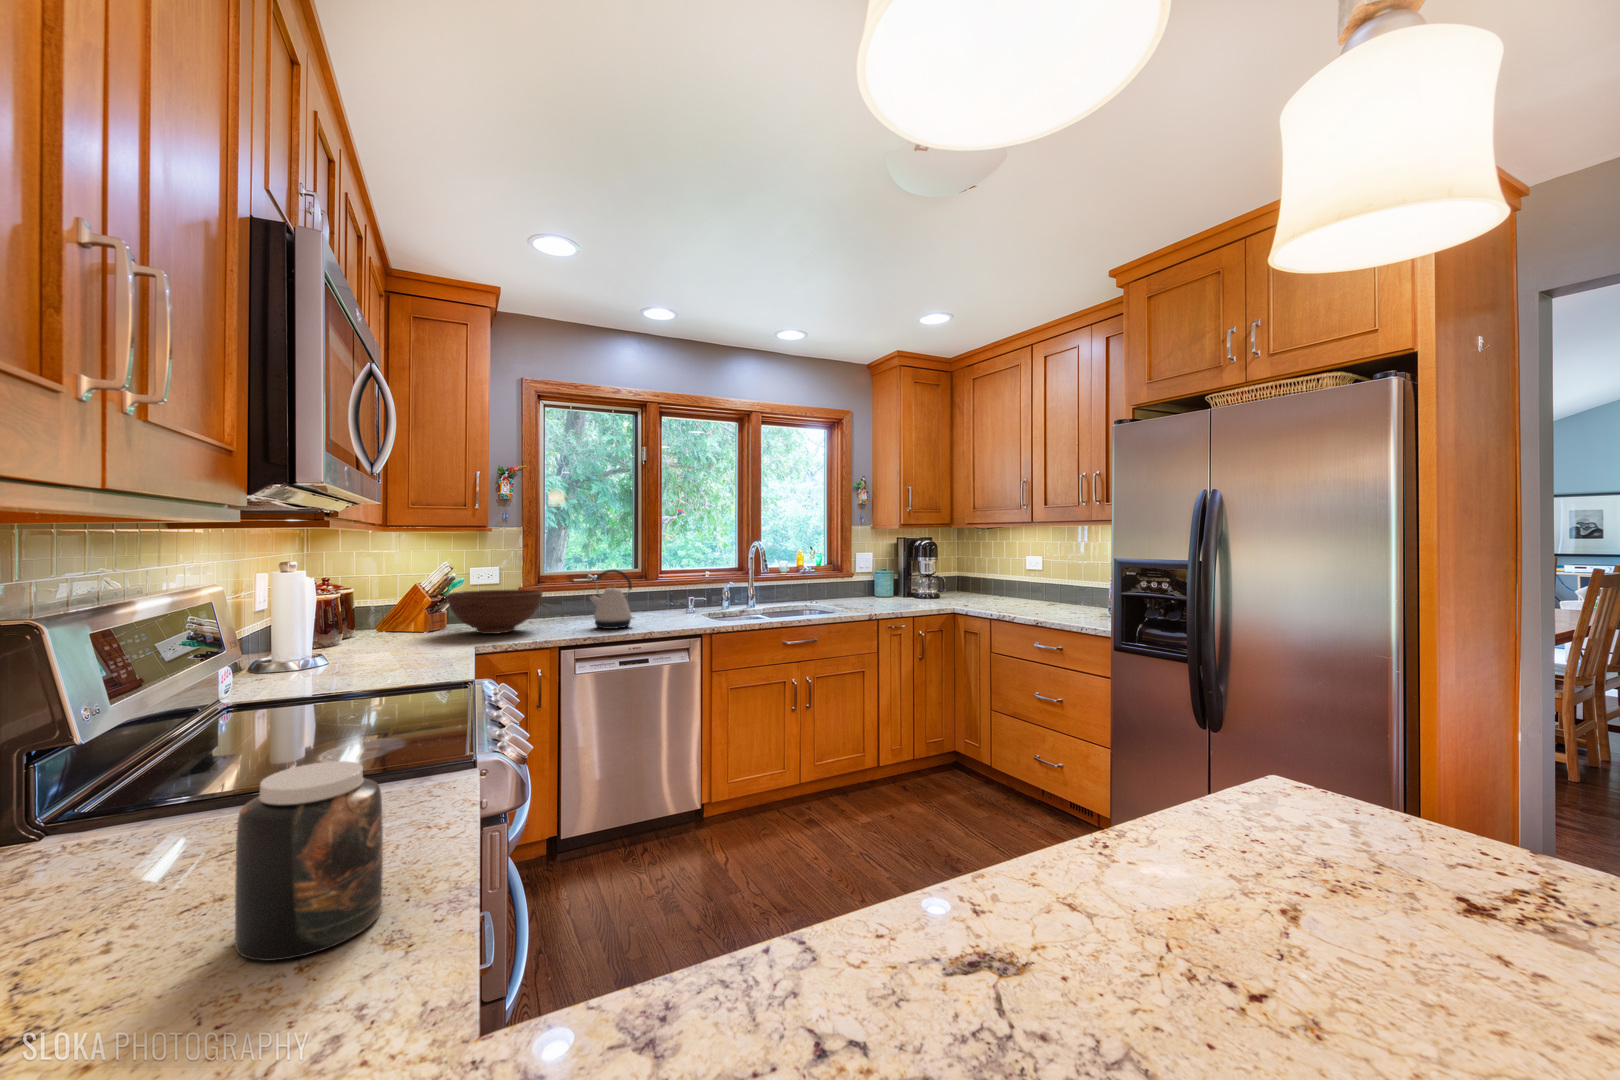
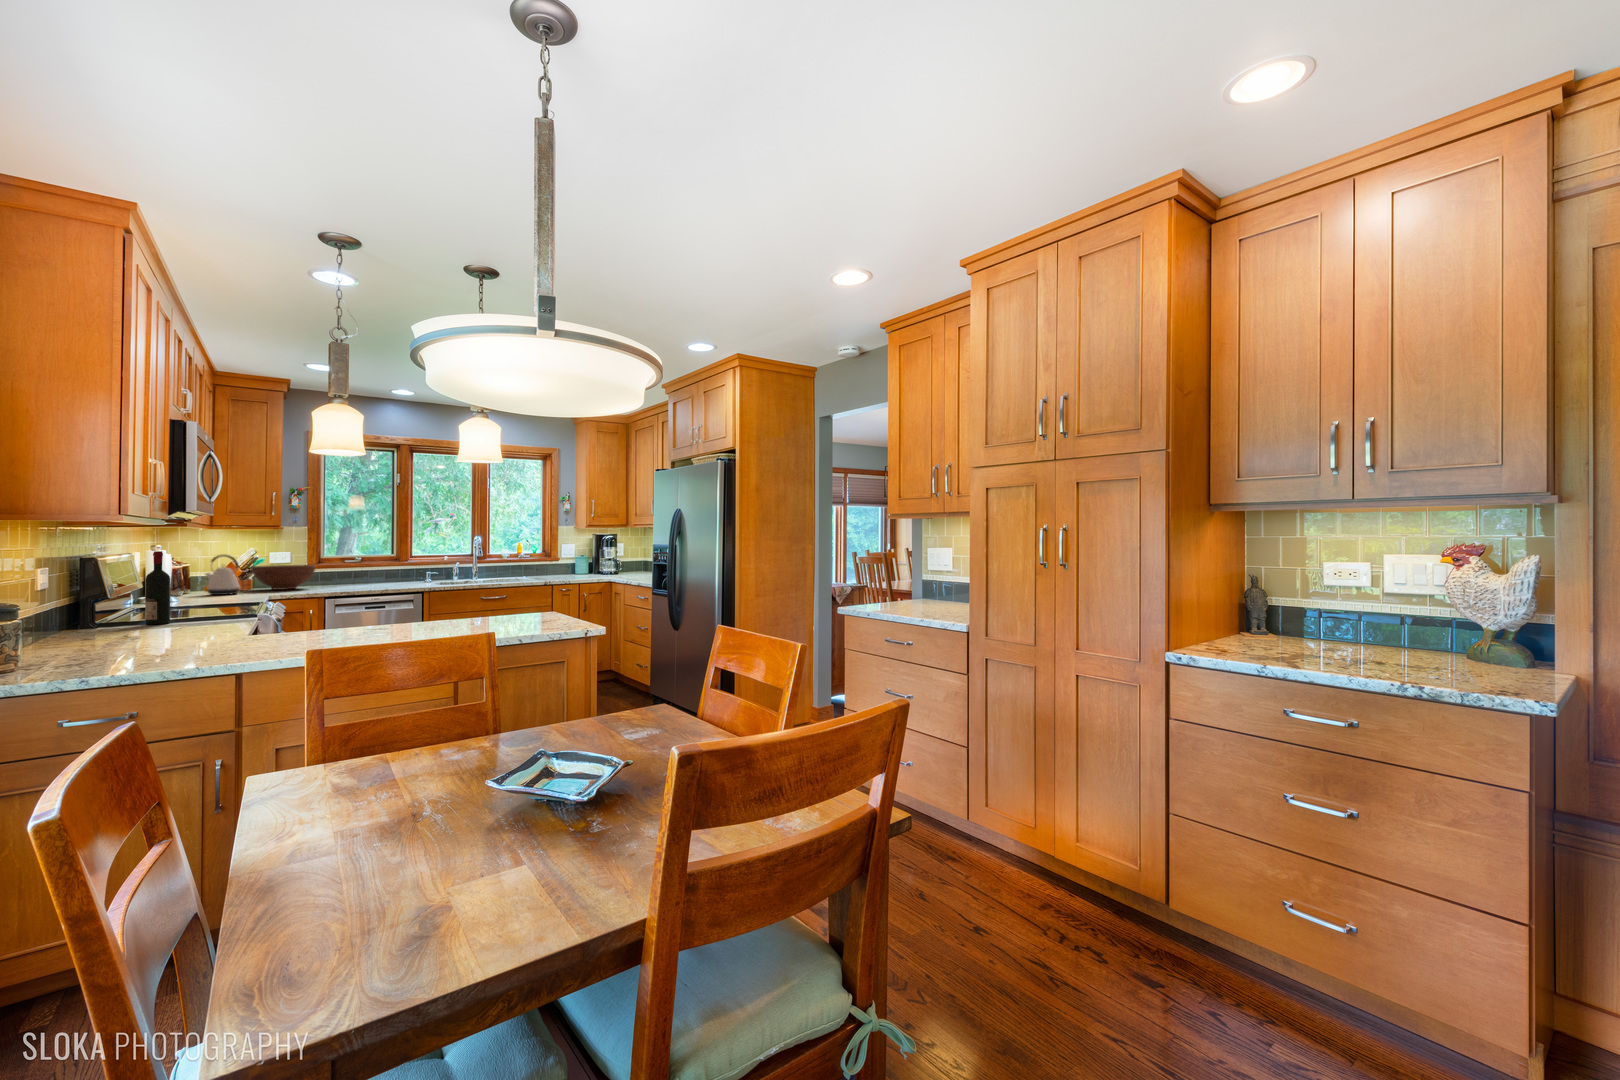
kettle: present [590,569,634,629] -> present [205,555,240,595]
wine bottle: none [108,620,210,934] -> present [145,551,170,625]
jar: present [235,761,383,961] -> none [182,587,219,625]

